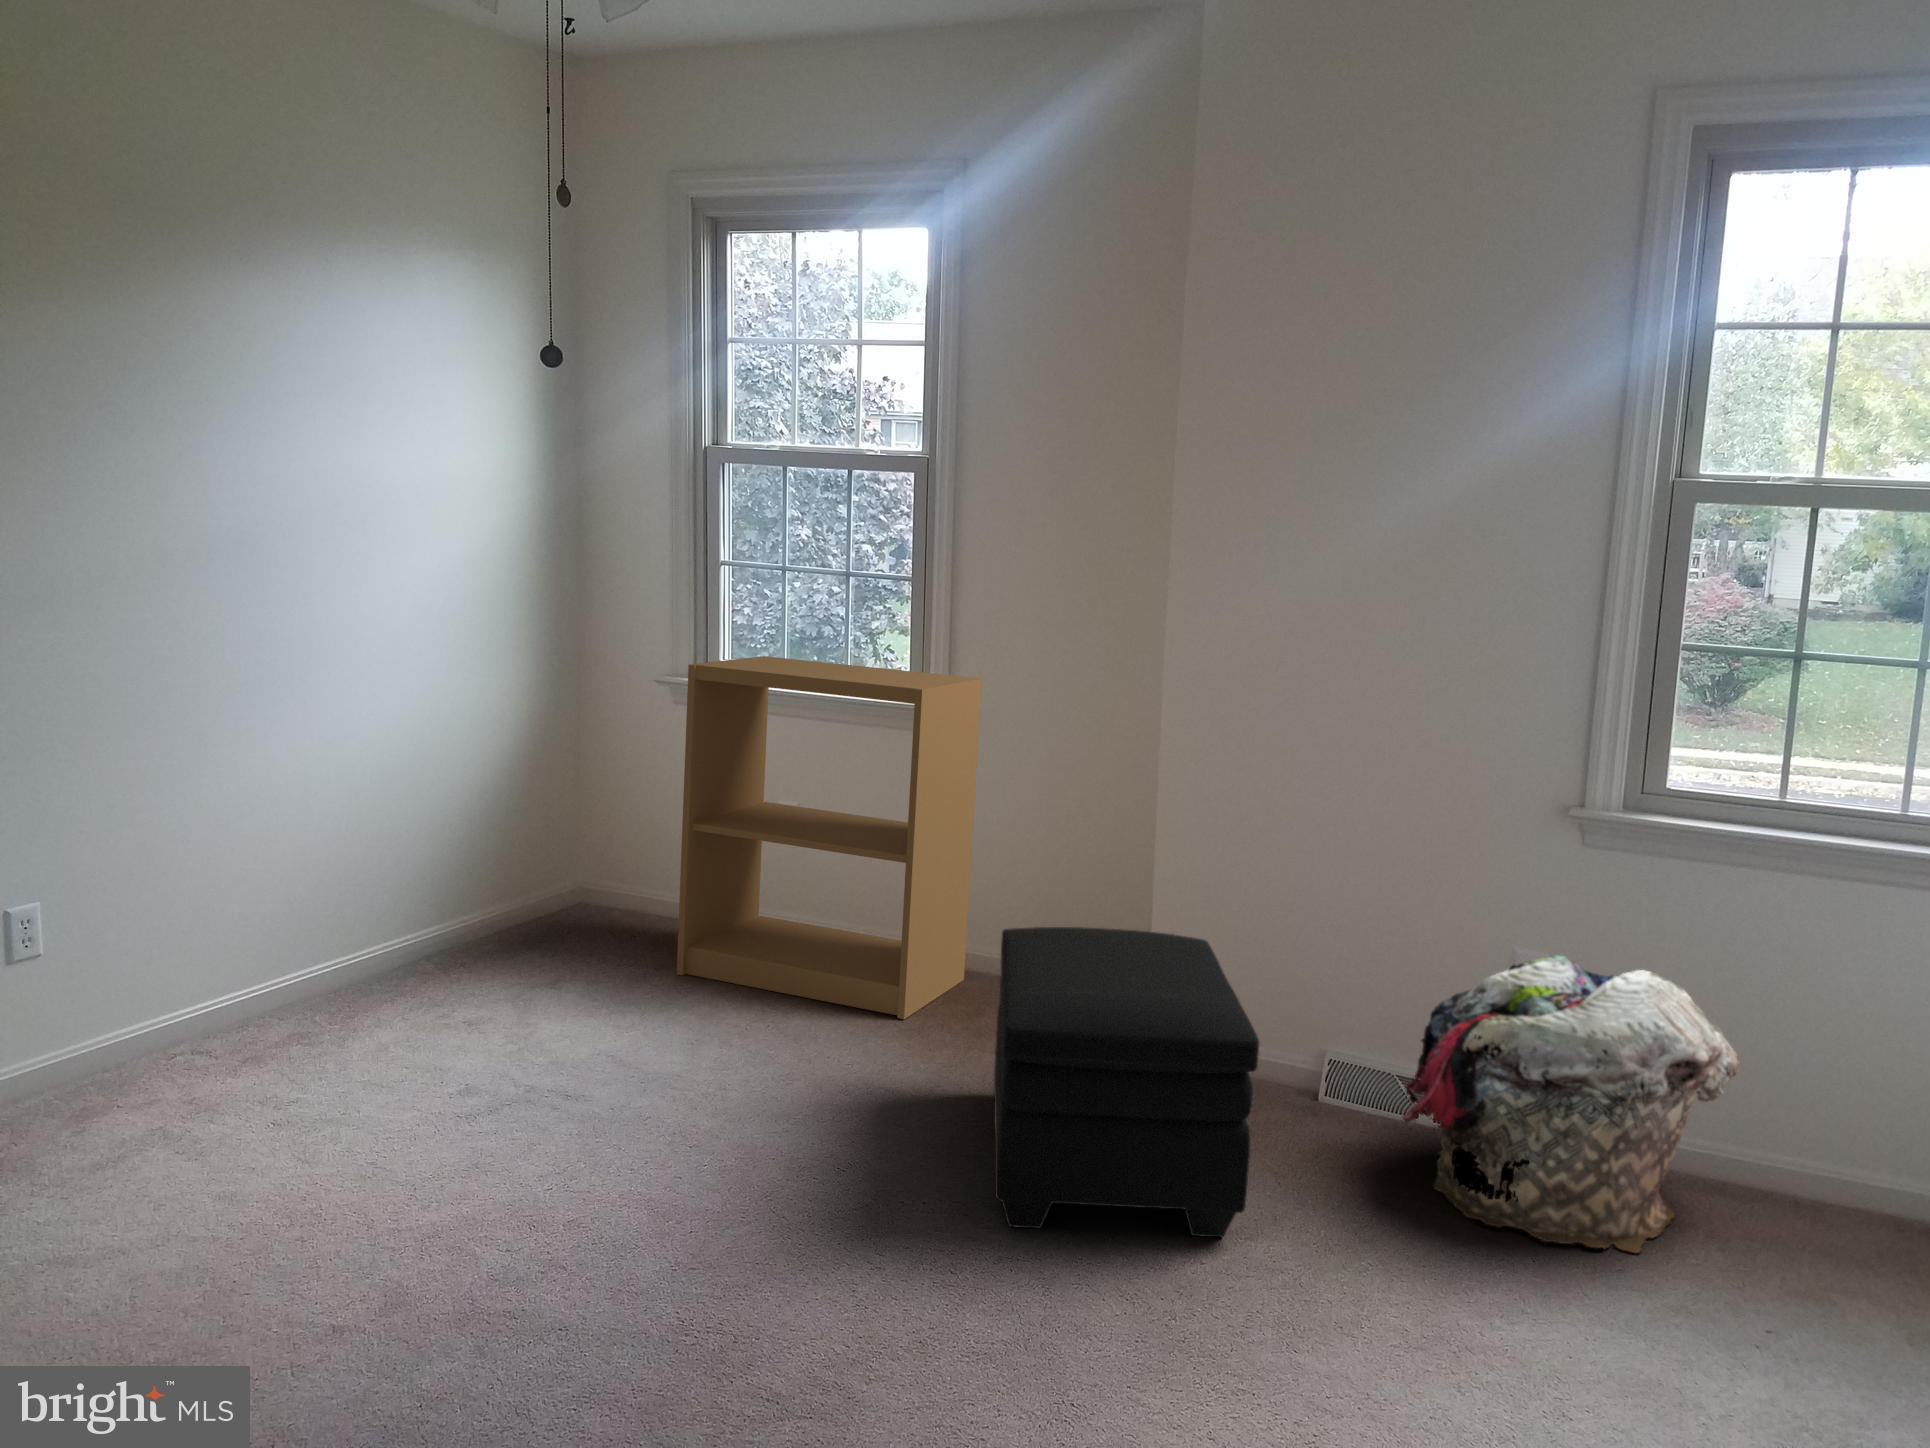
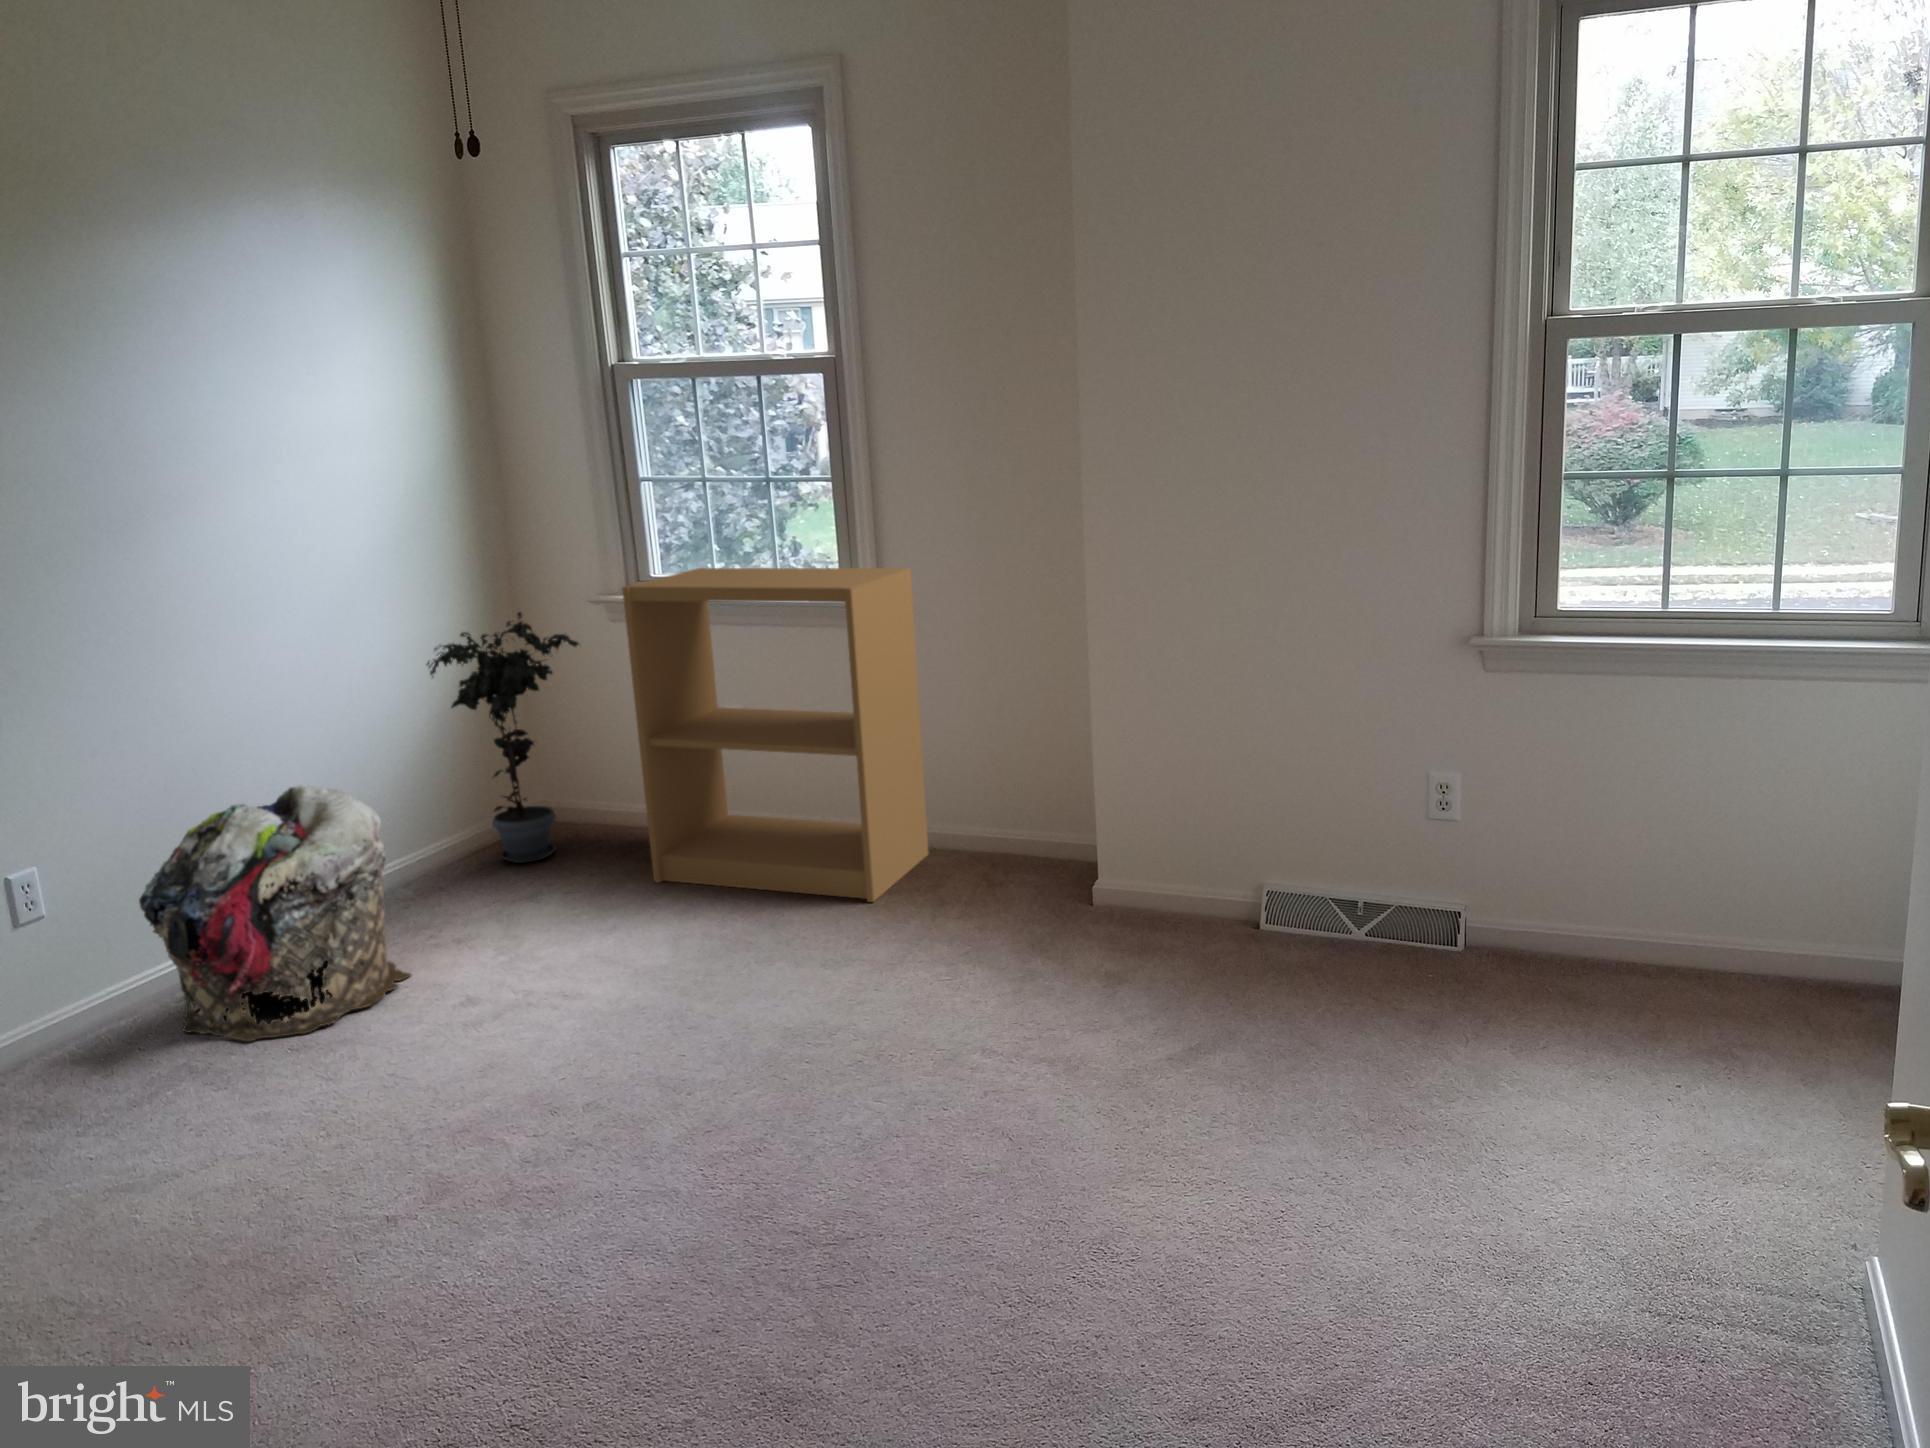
potted plant: none [479,679,633,940] -> present [426,612,579,863]
ottoman: present [994,927,1260,1237] -> none [952,802,1206,1105]
laundry basket: present [1402,955,1739,1253] -> present [139,785,411,1042]

